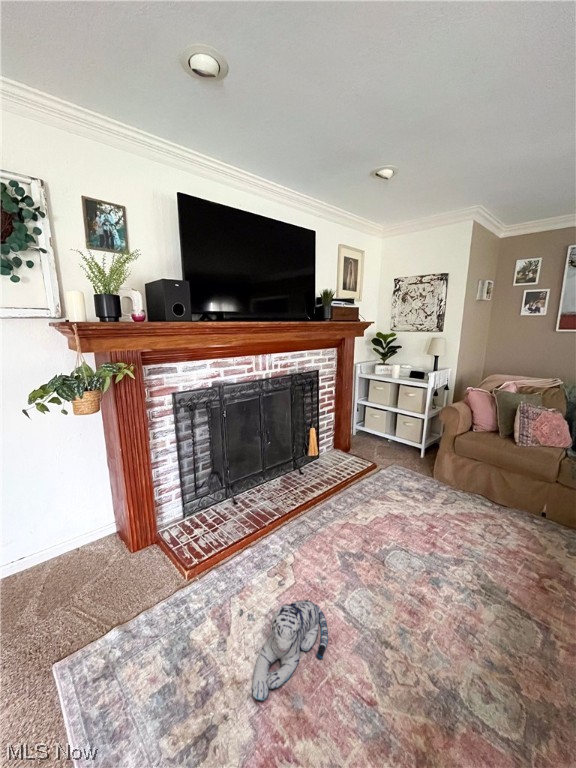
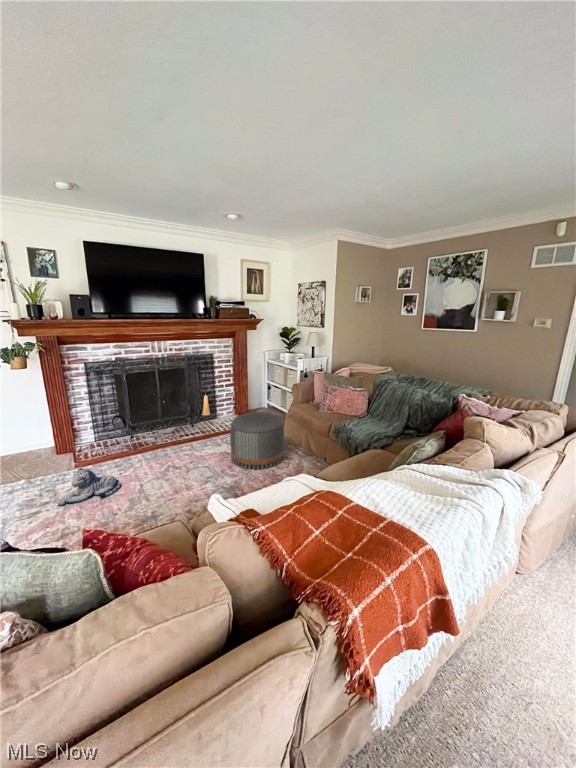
pouf: none [408,449,498,540] -> present [230,412,284,469]

